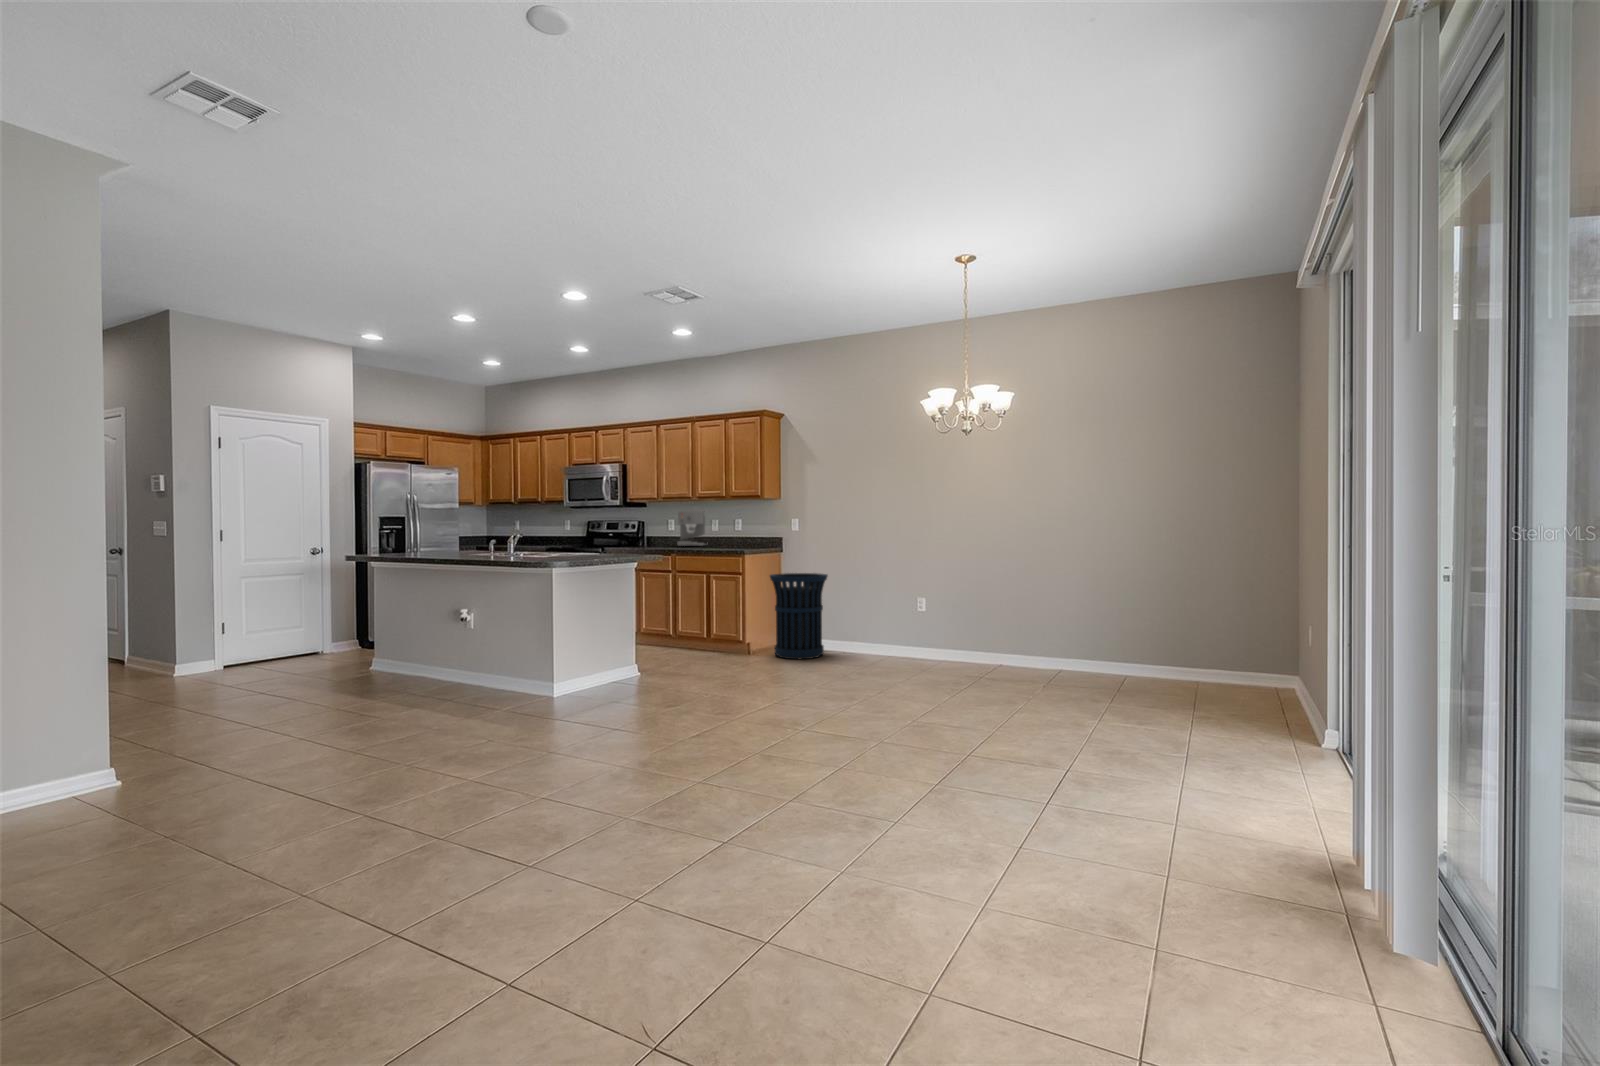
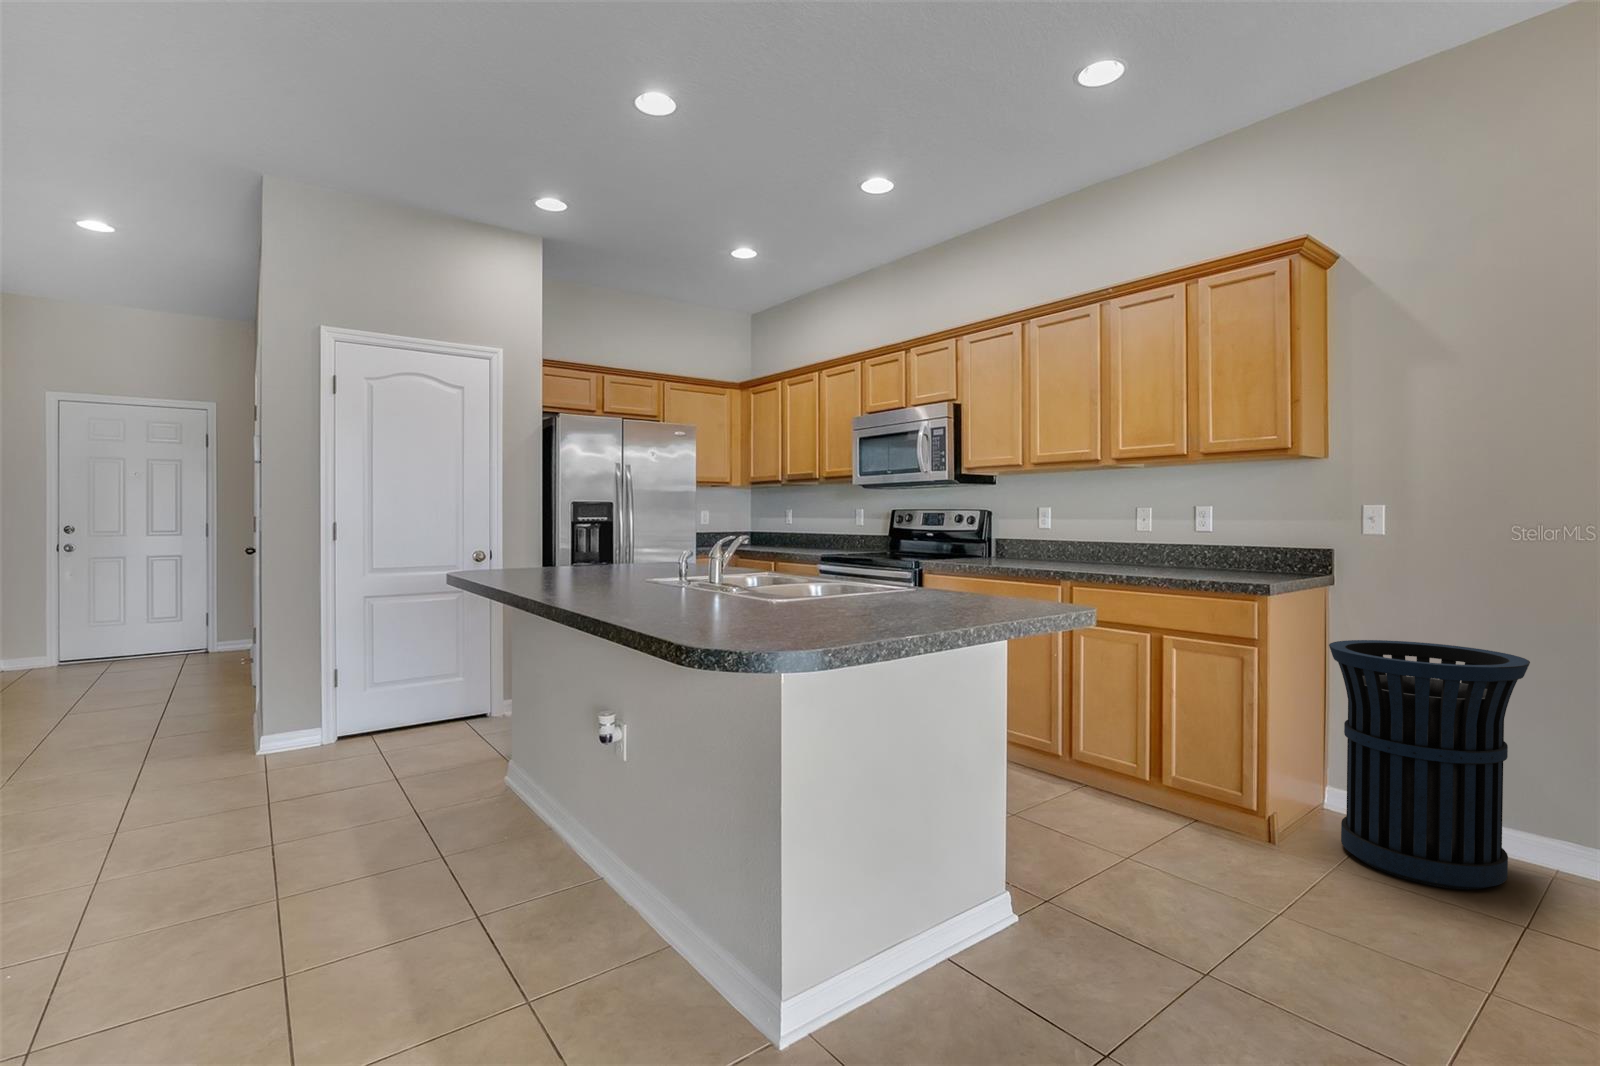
coffee maker: present [677,511,705,546] -> none [1062,491,1122,561]

